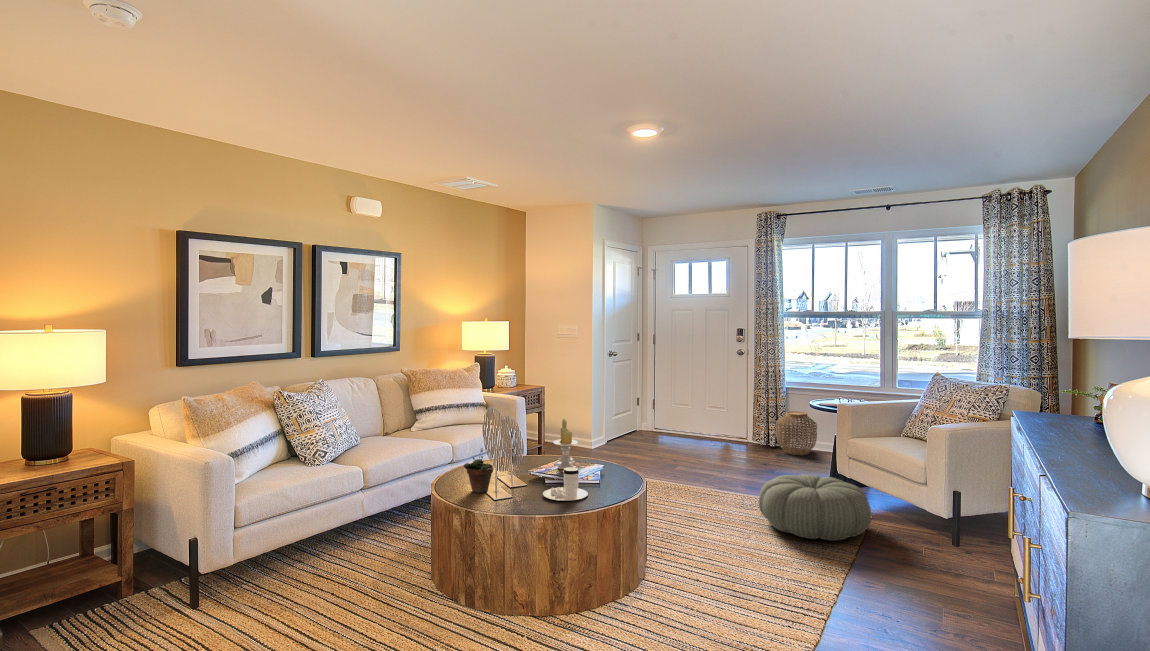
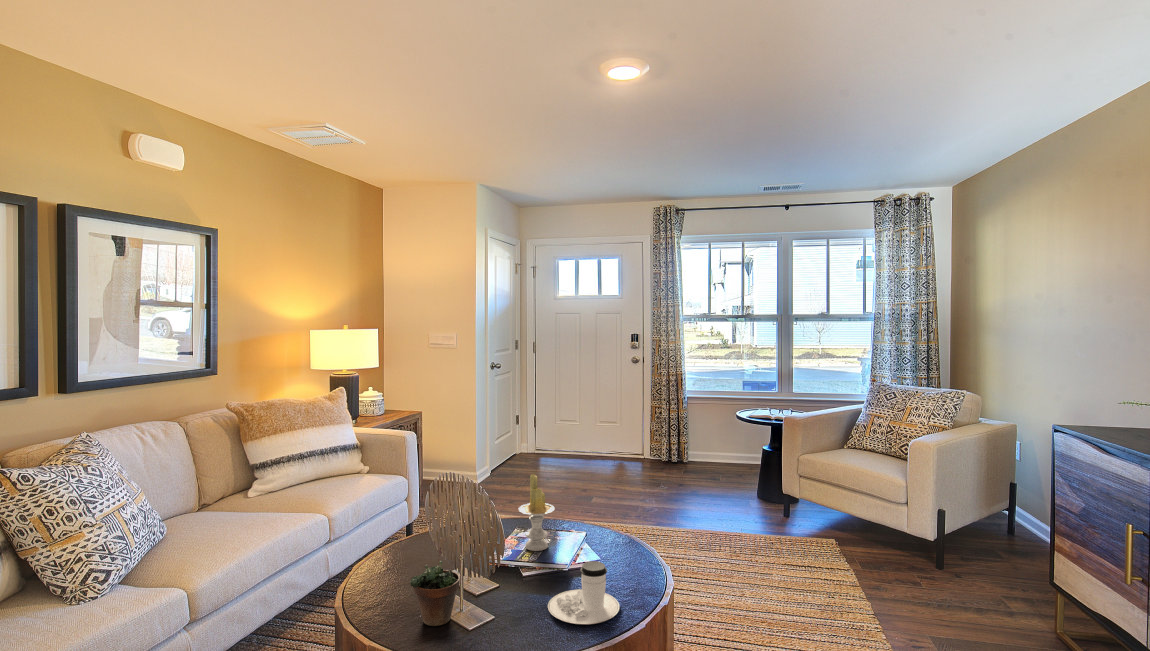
woven basket: present [776,411,817,455] -> none [679,423,722,471]
pouf: present [759,474,871,541] -> none [737,506,871,591]

